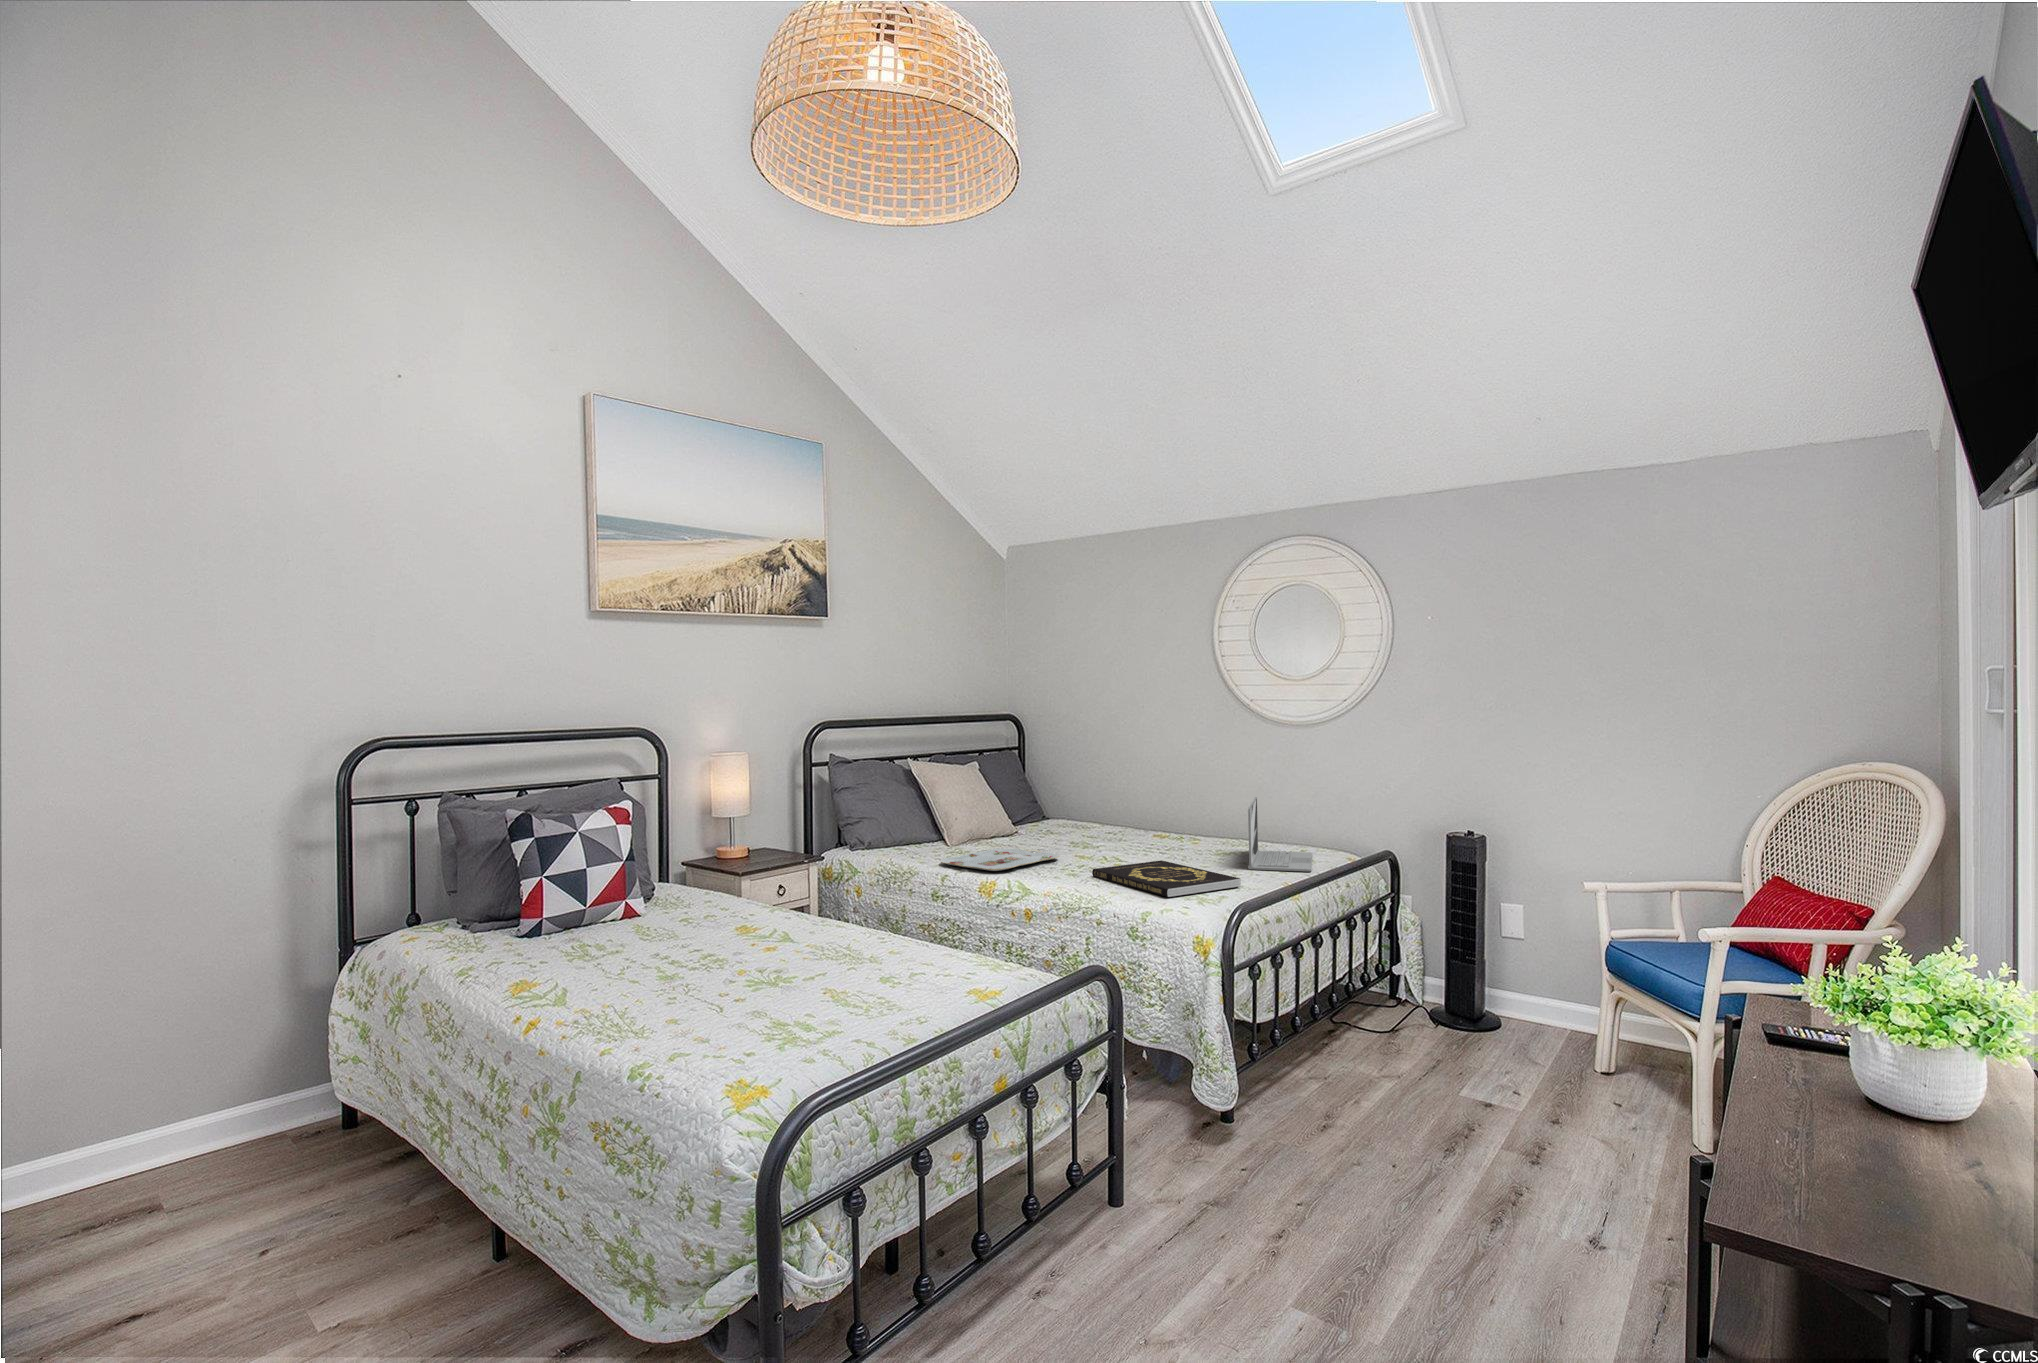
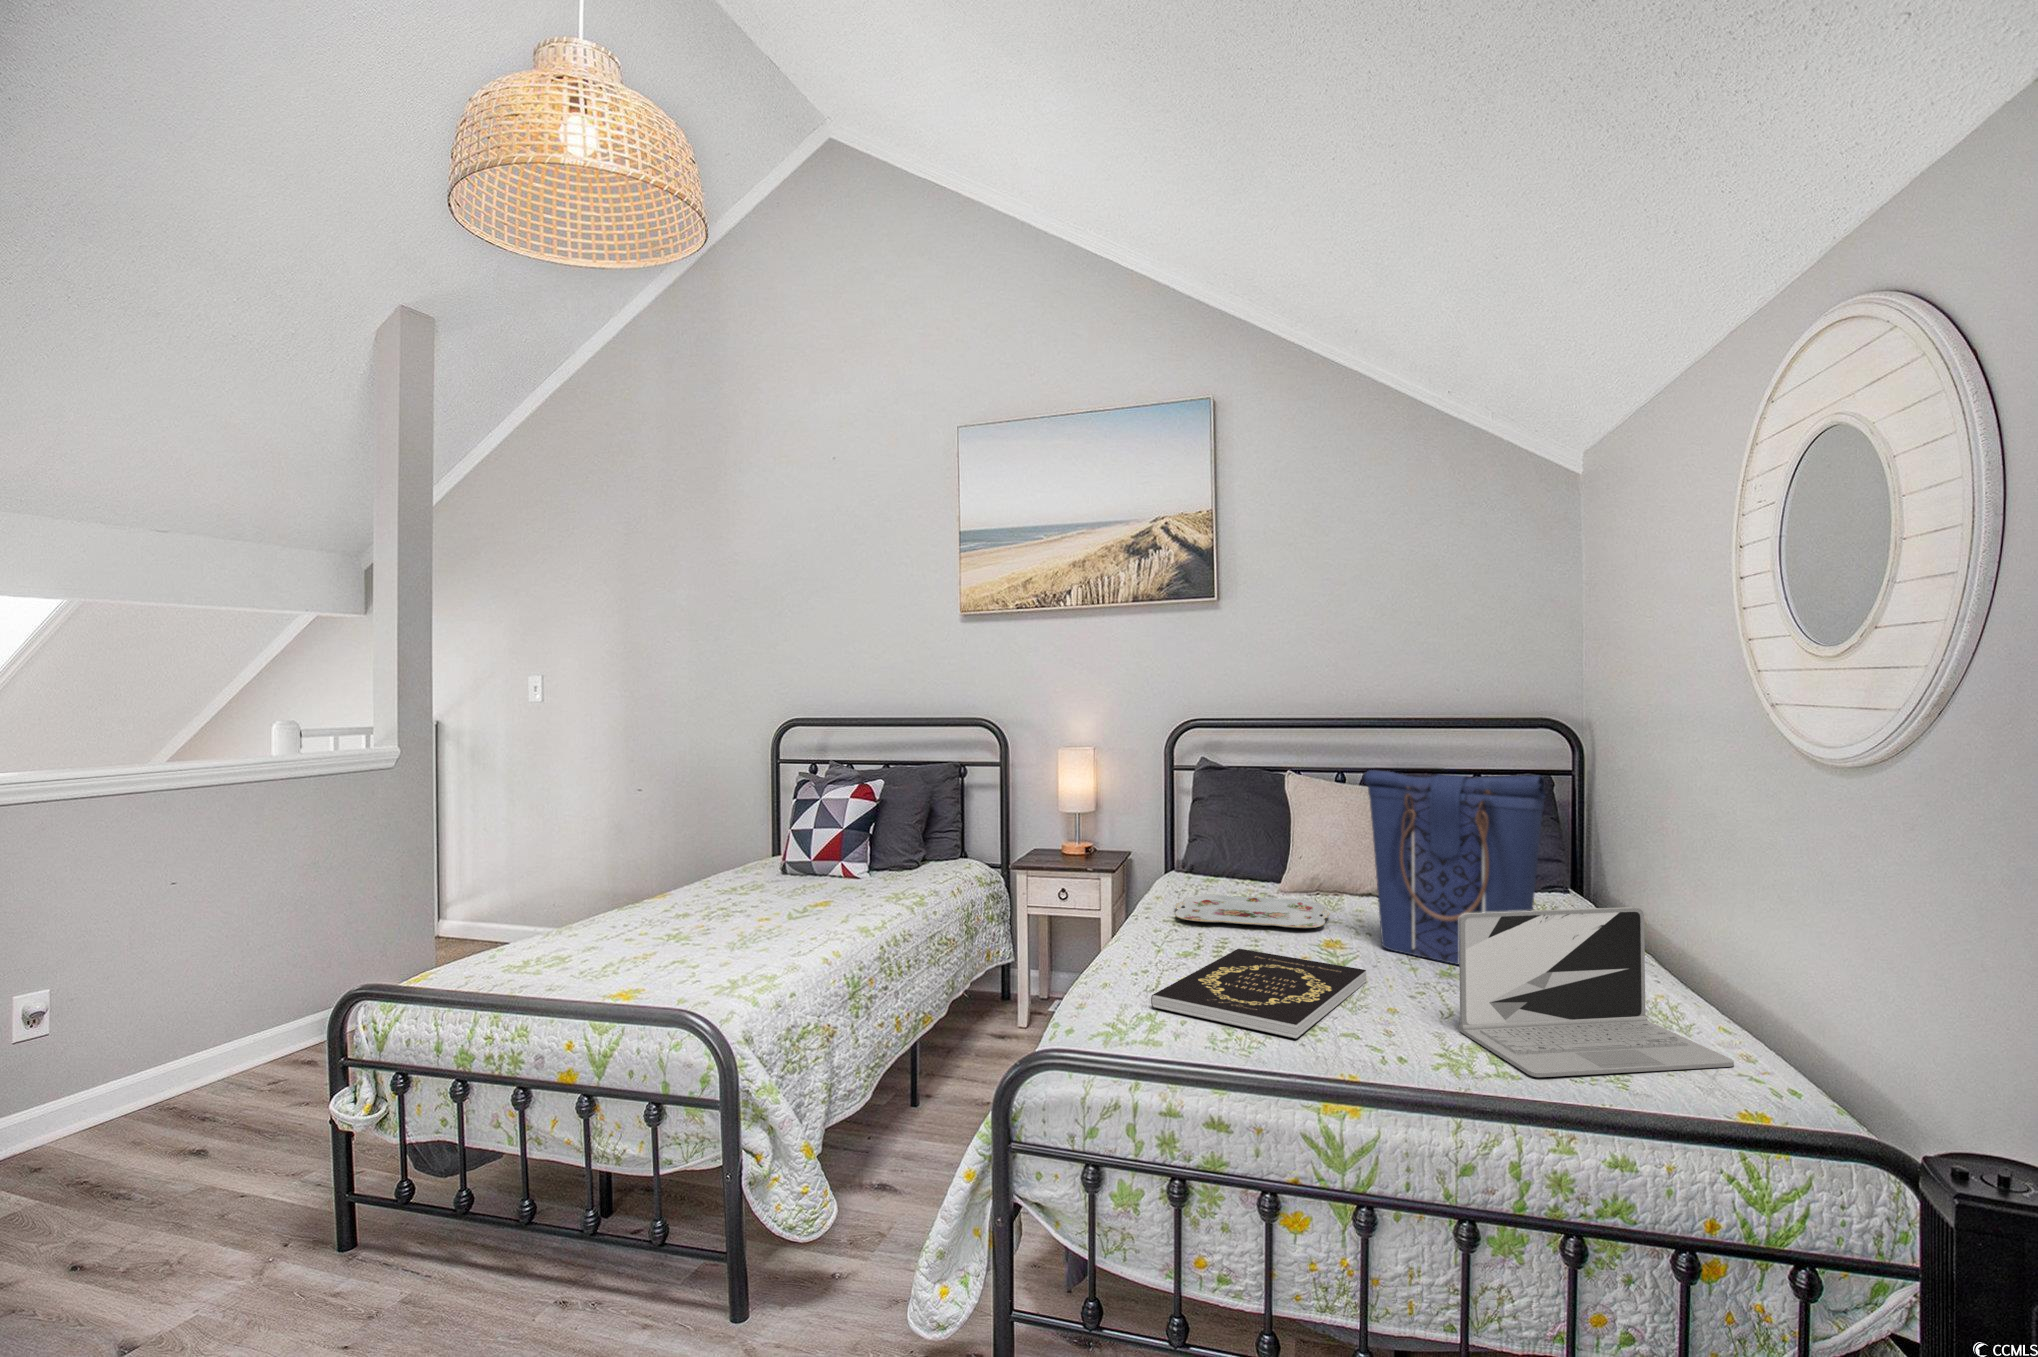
tote bag: none [1091,739,1190,857] -> present [1364,770,1545,965]

